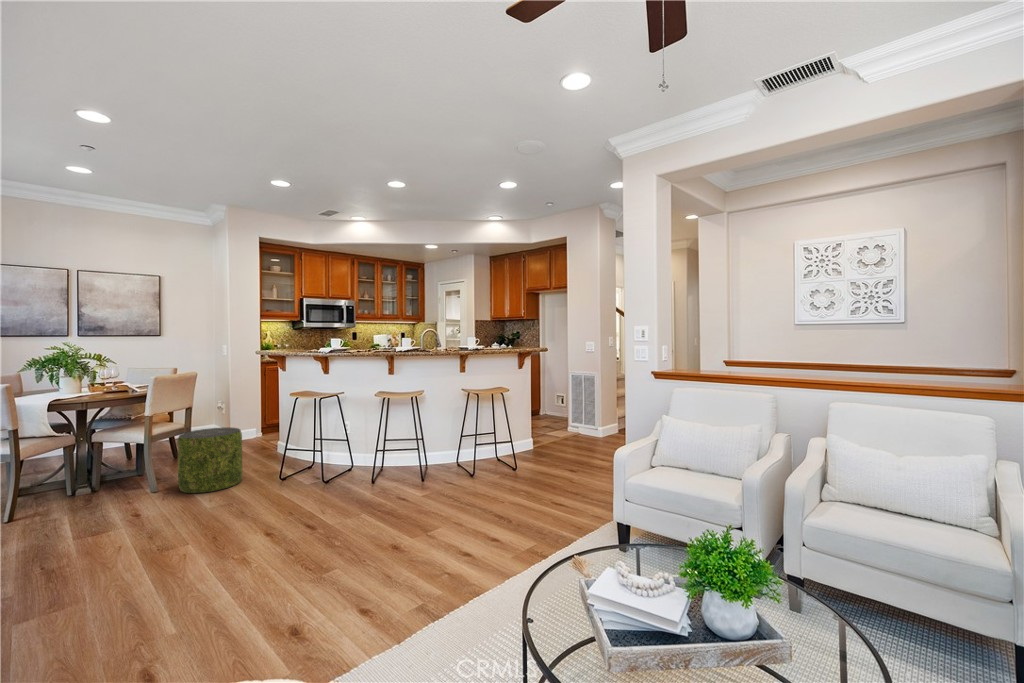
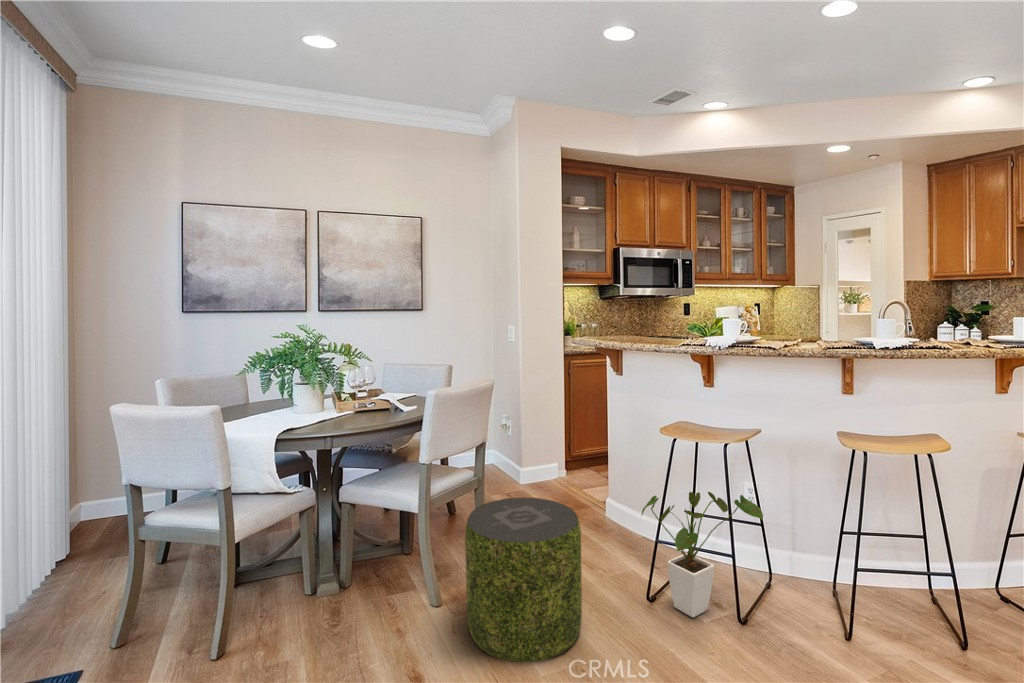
house plant: none [274,416,331,471] -> present [642,492,763,617]

